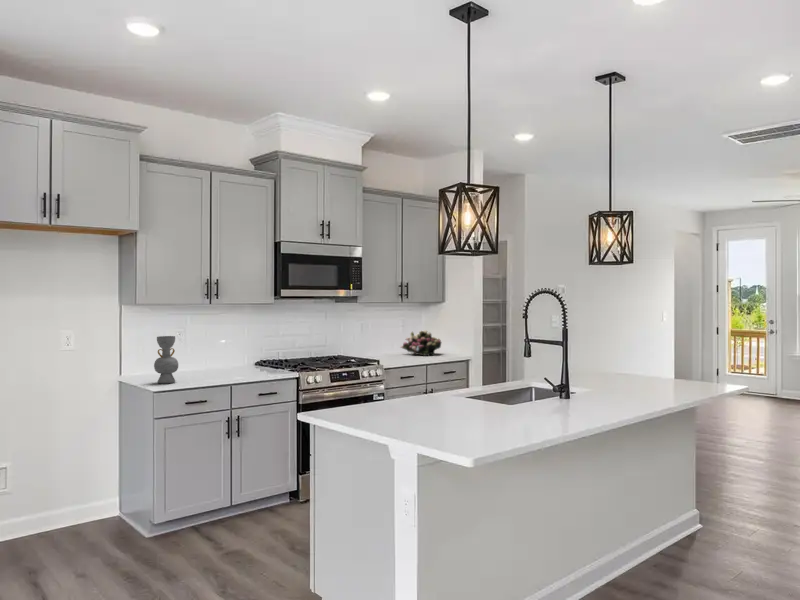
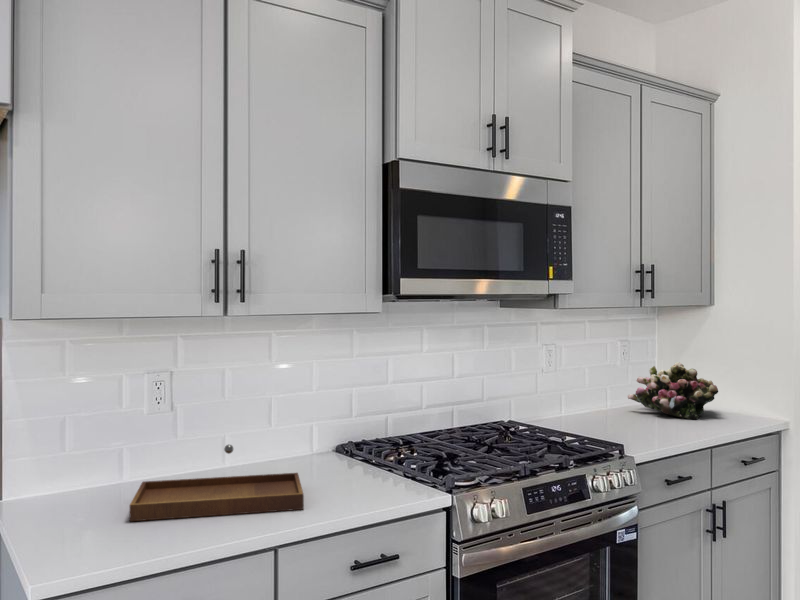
decorative vase: present [154,336,178,384] -> none [48,408,122,553]
tray: none [177,354,242,379] -> present [130,445,304,521]

